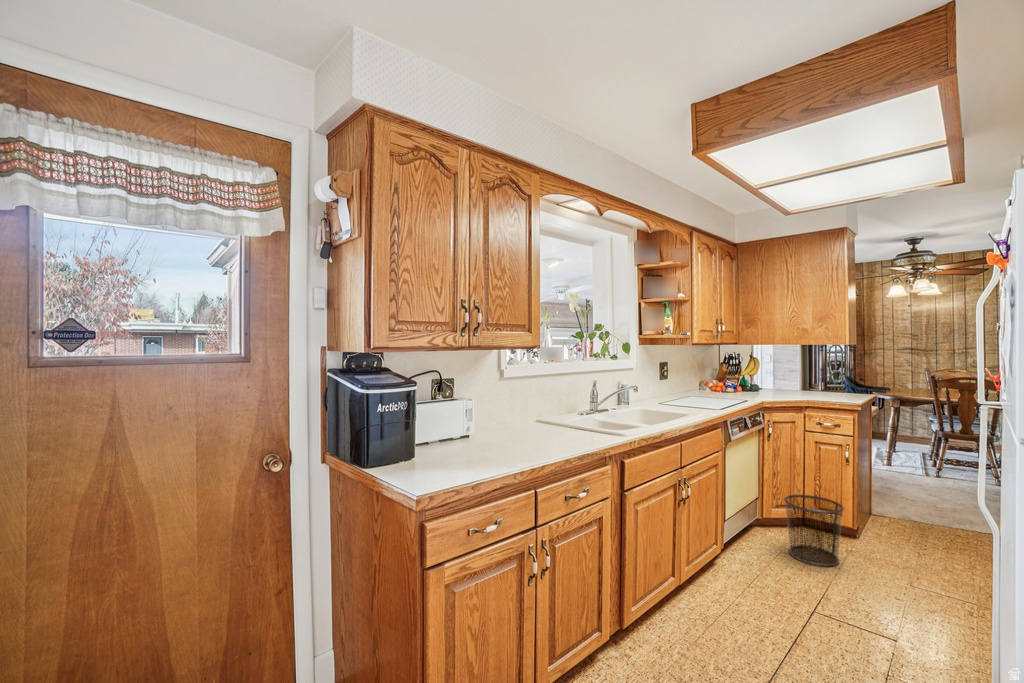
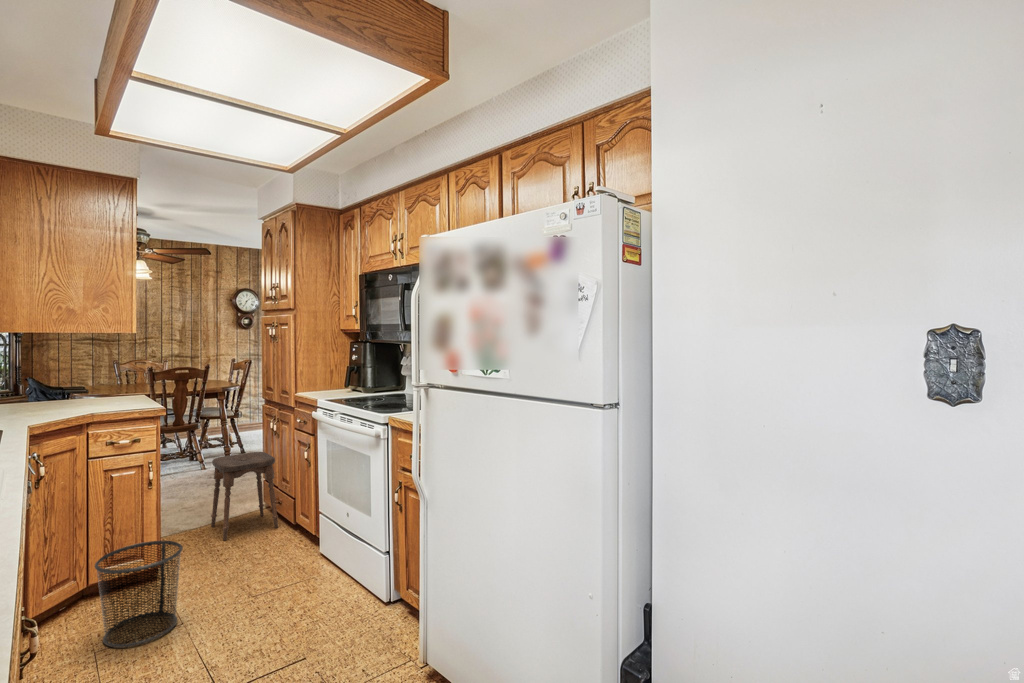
stool: none [936,464,1007,556] -> present [211,452,278,540]

